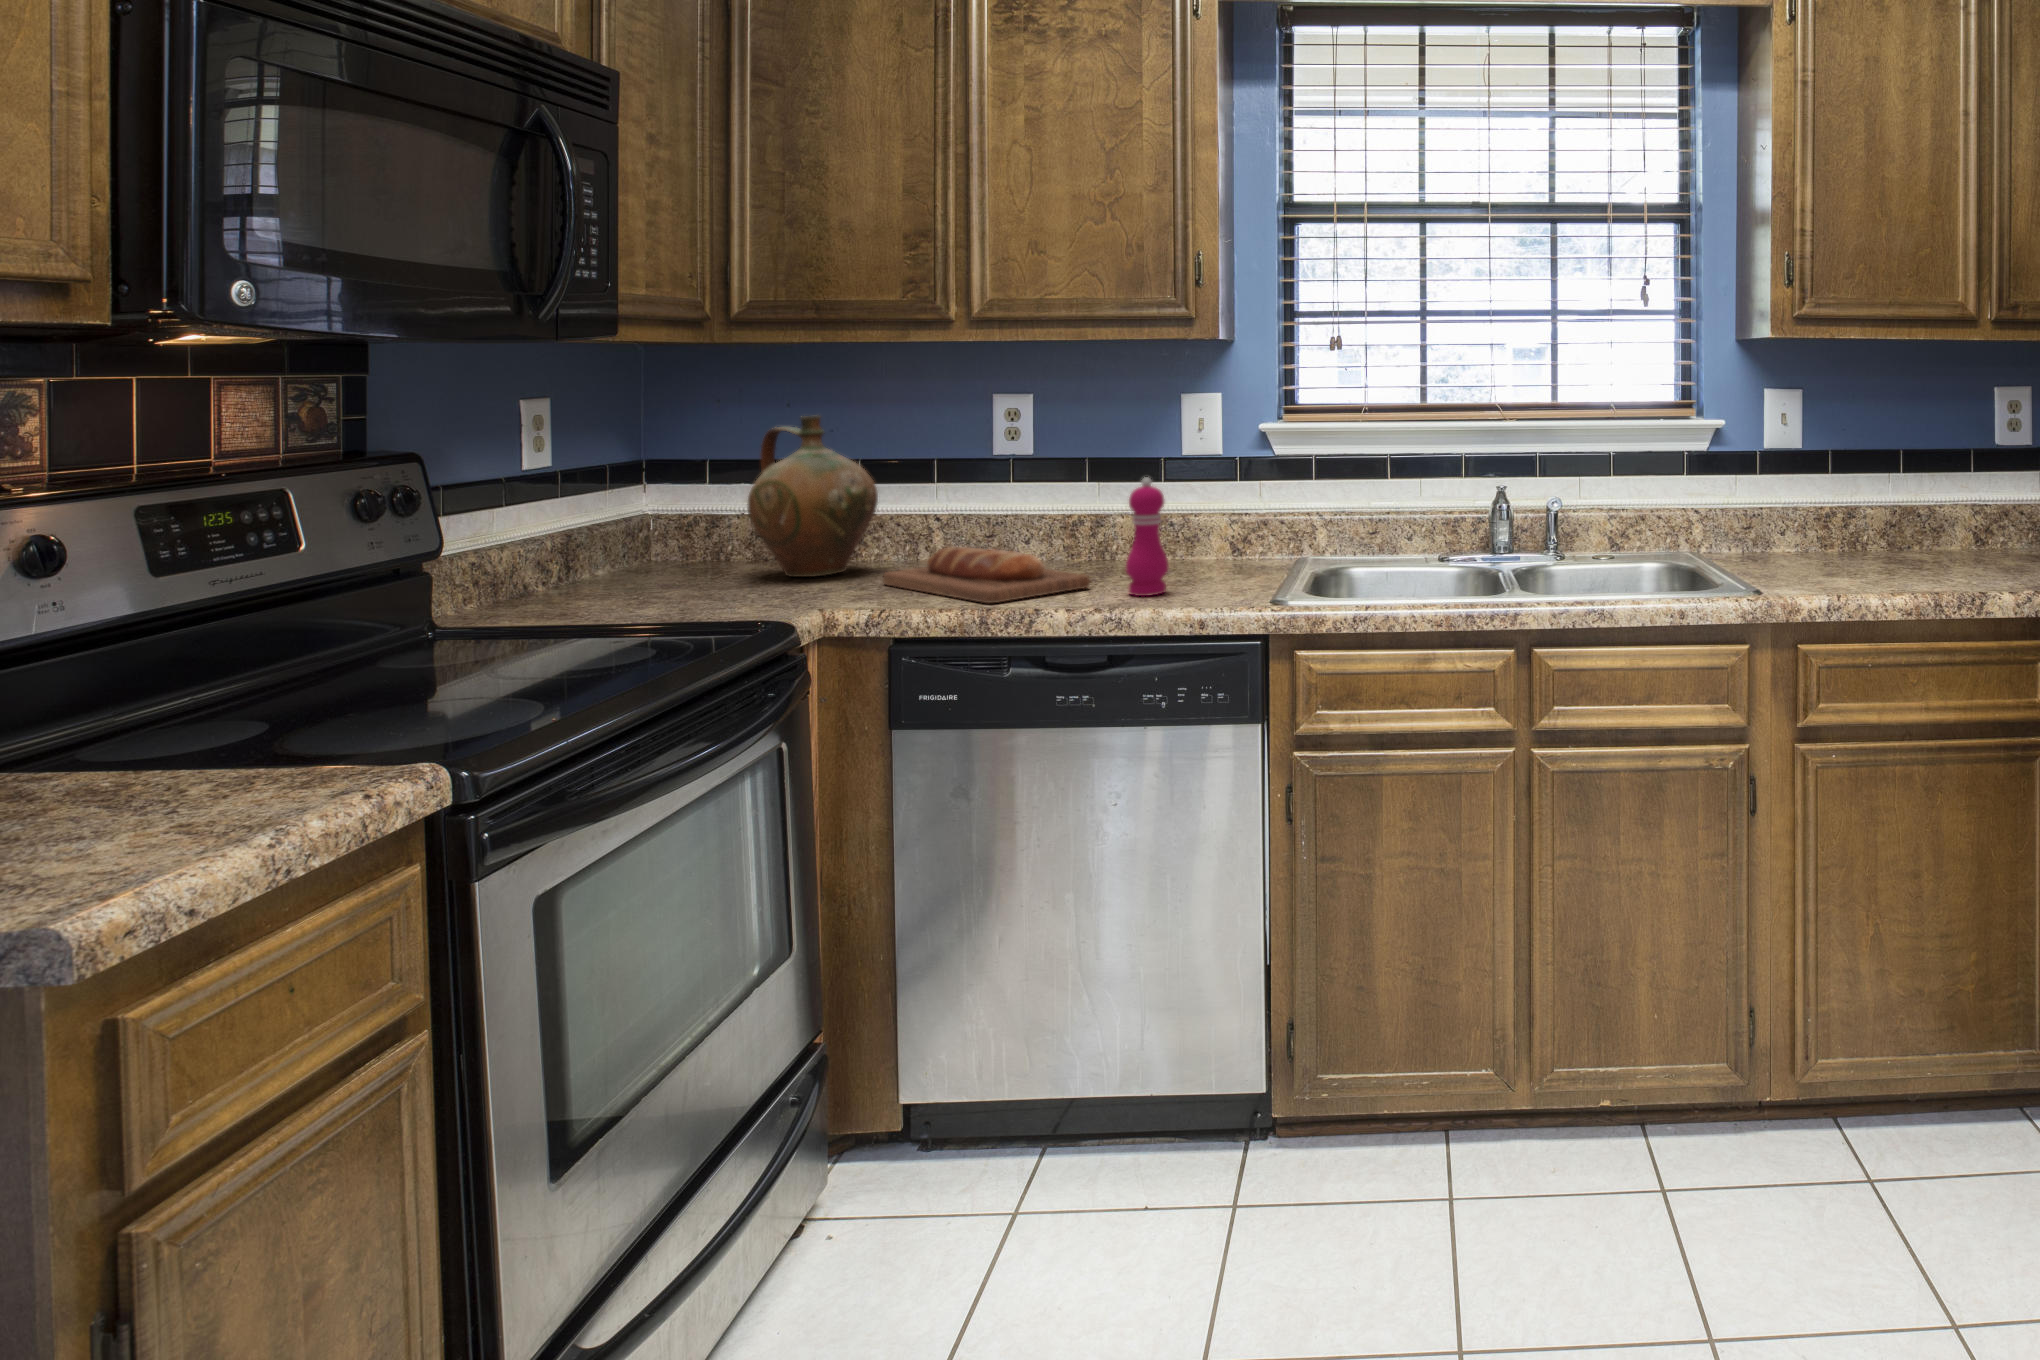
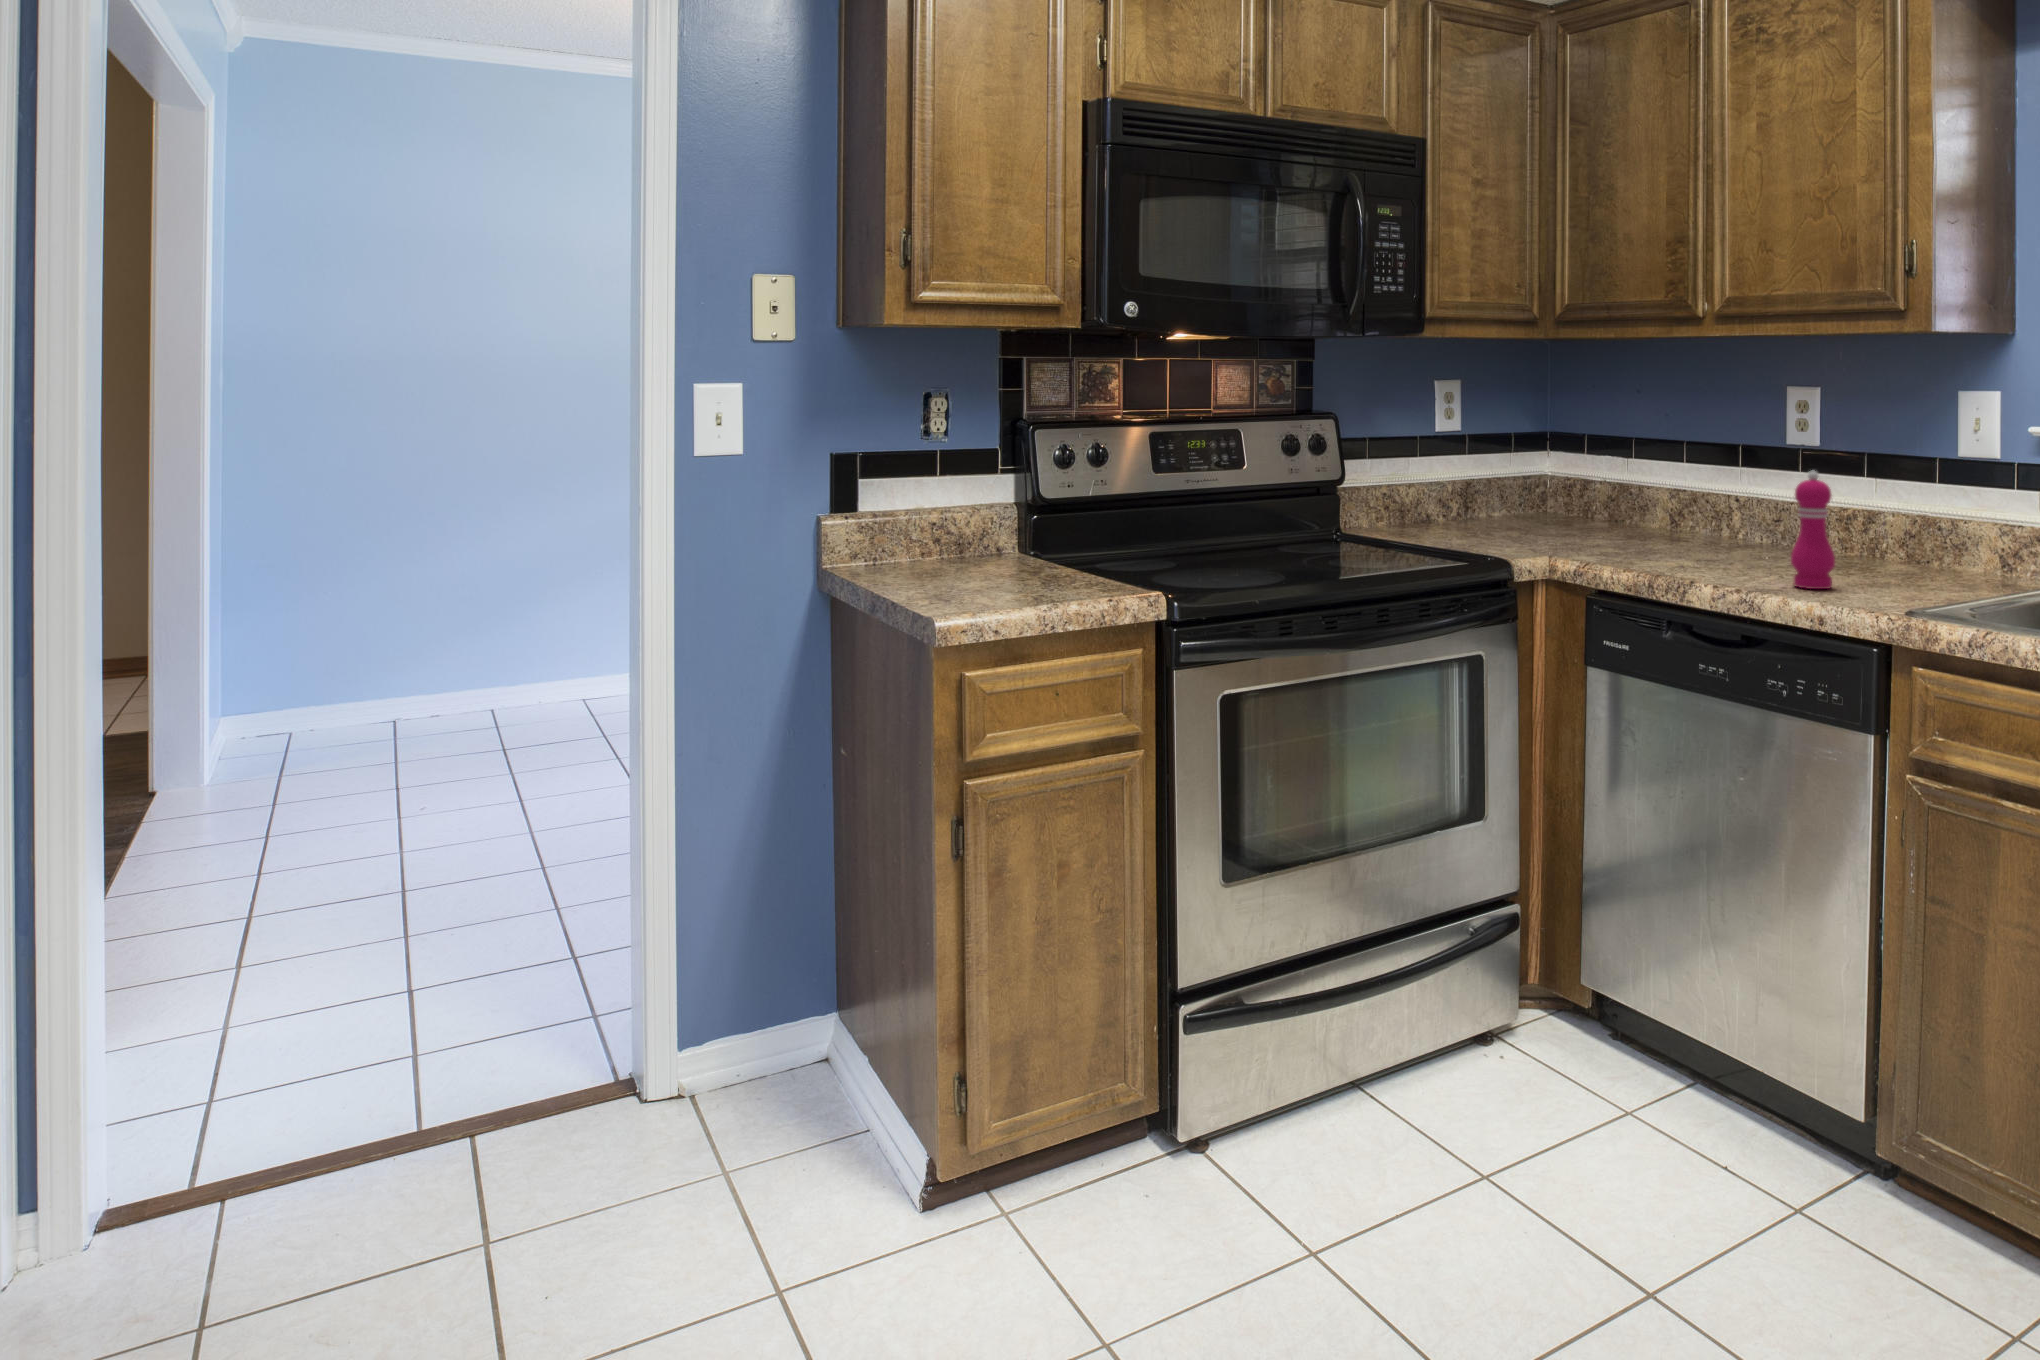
ceramic jug: present [747,416,878,577] -> none [1567,400,1668,537]
bread loaf: present [883,547,1091,603] -> none [1639,522,1779,575]

